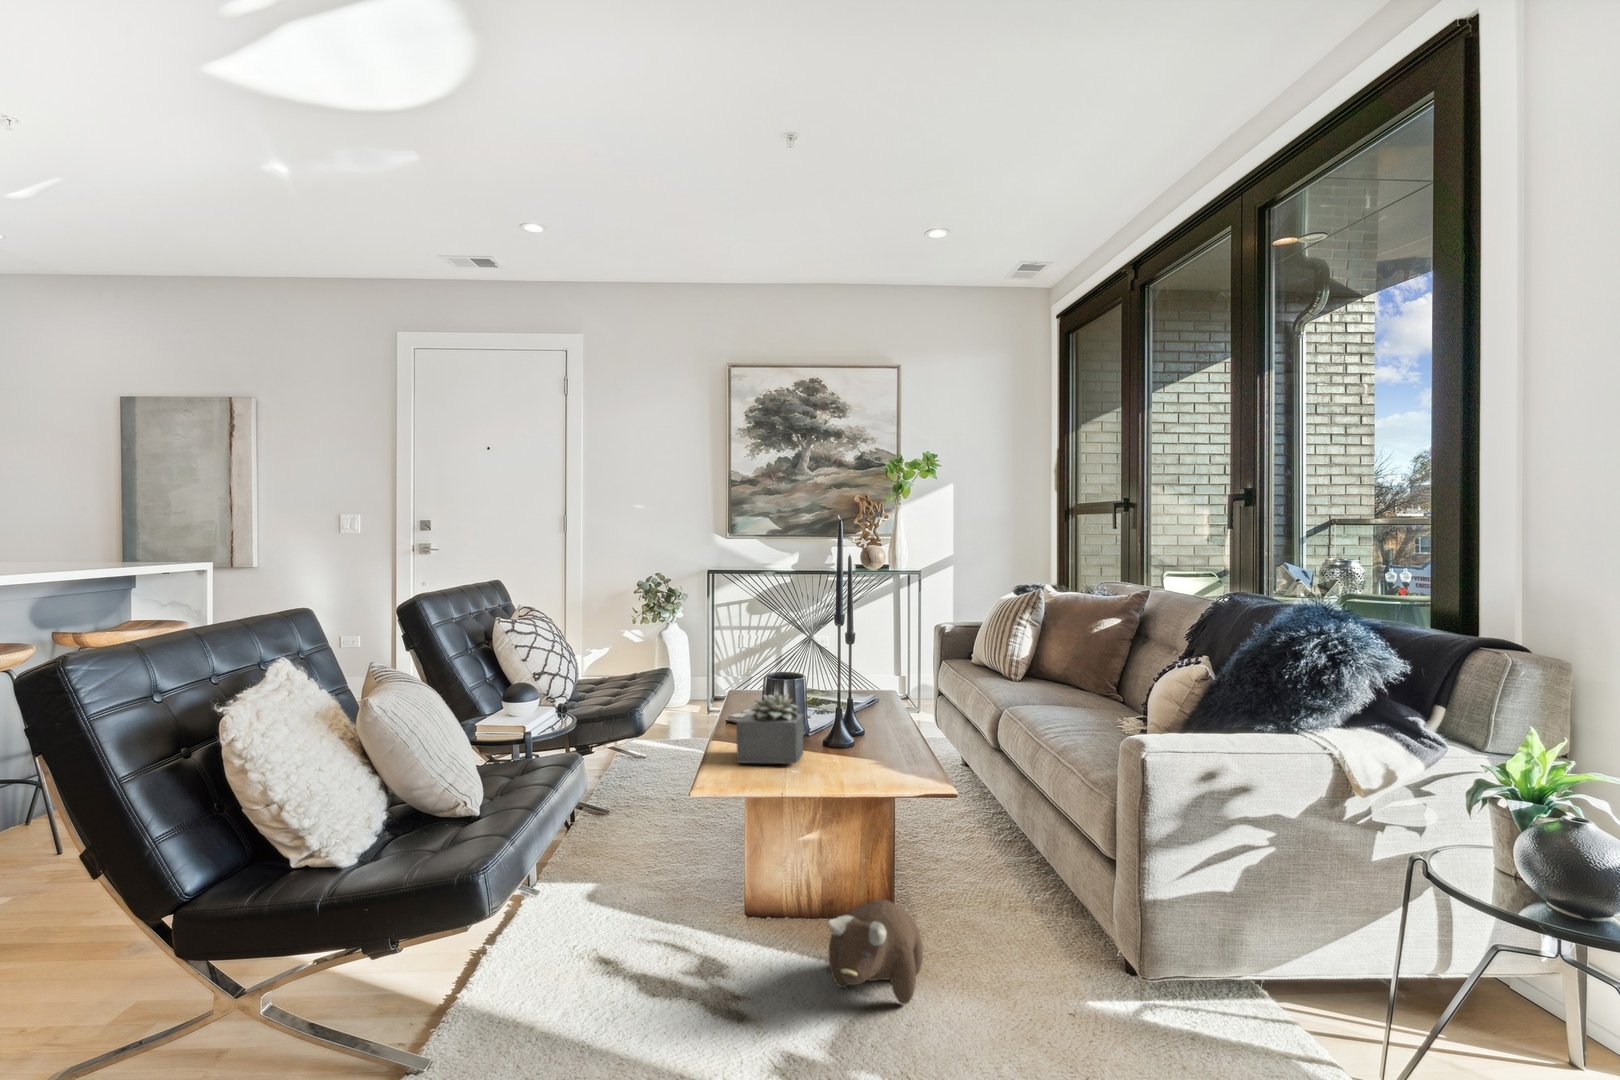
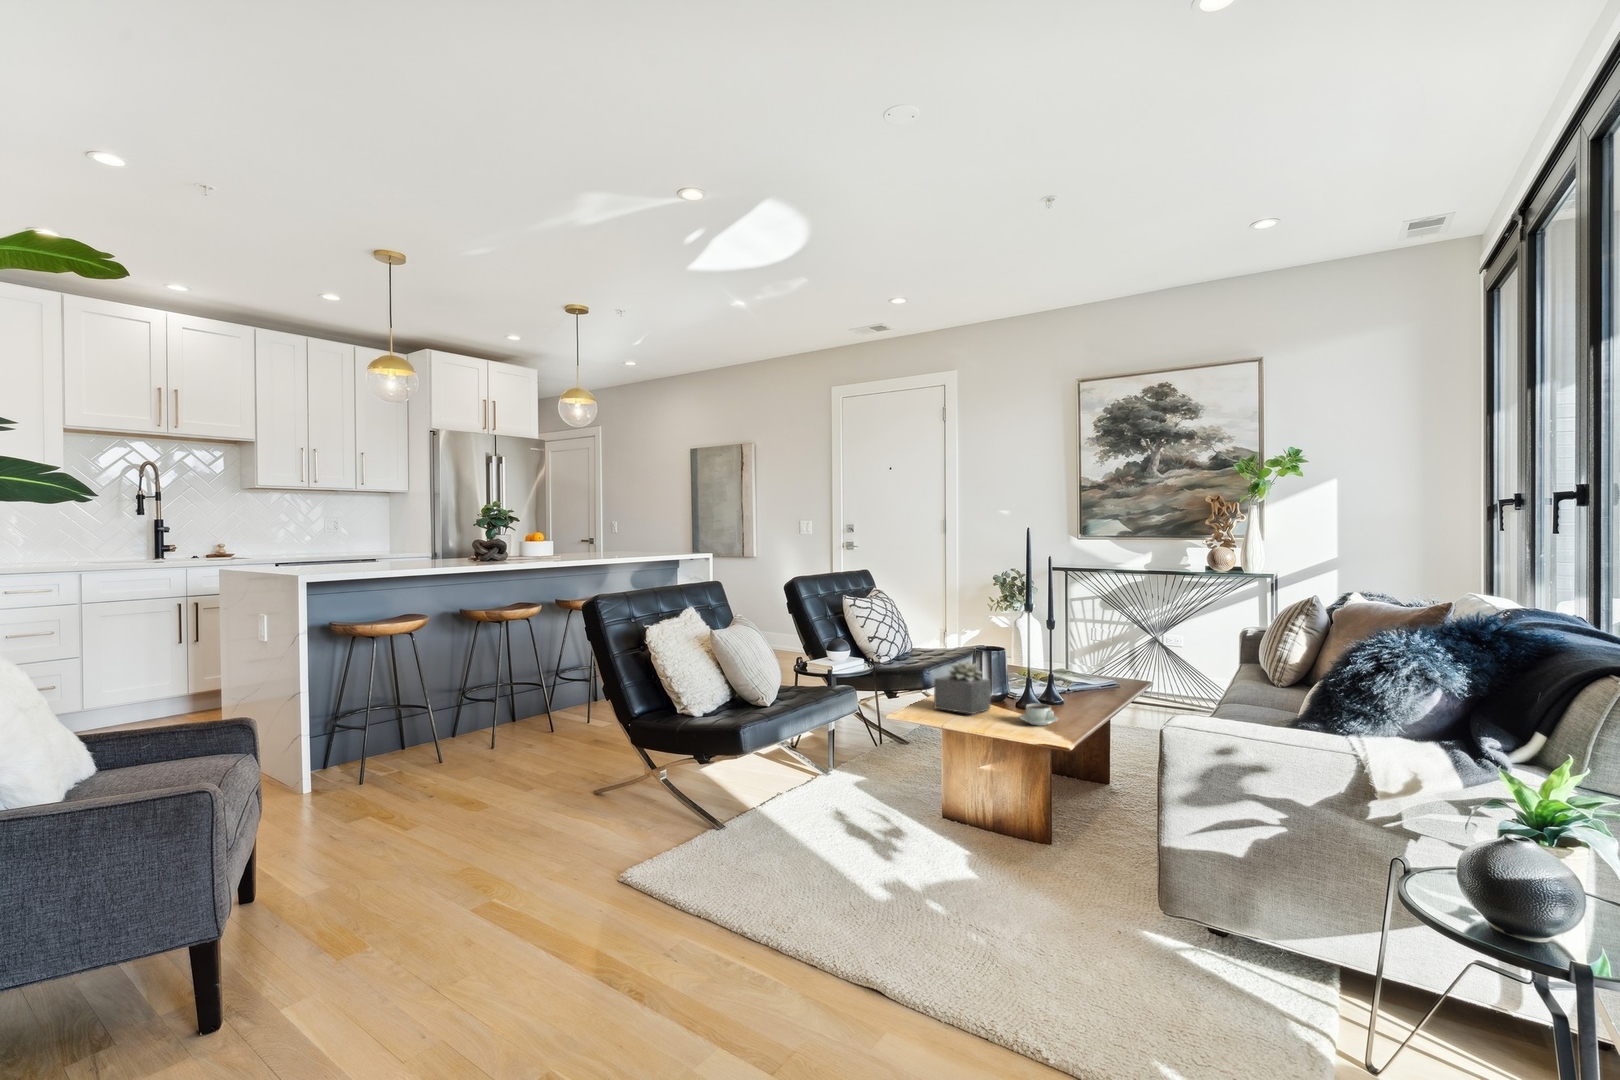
coffee cup: none [856,738,905,766] -> present [1019,704,1058,726]
plush toy: present [828,899,923,1004] -> none [933,815,1023,890]

